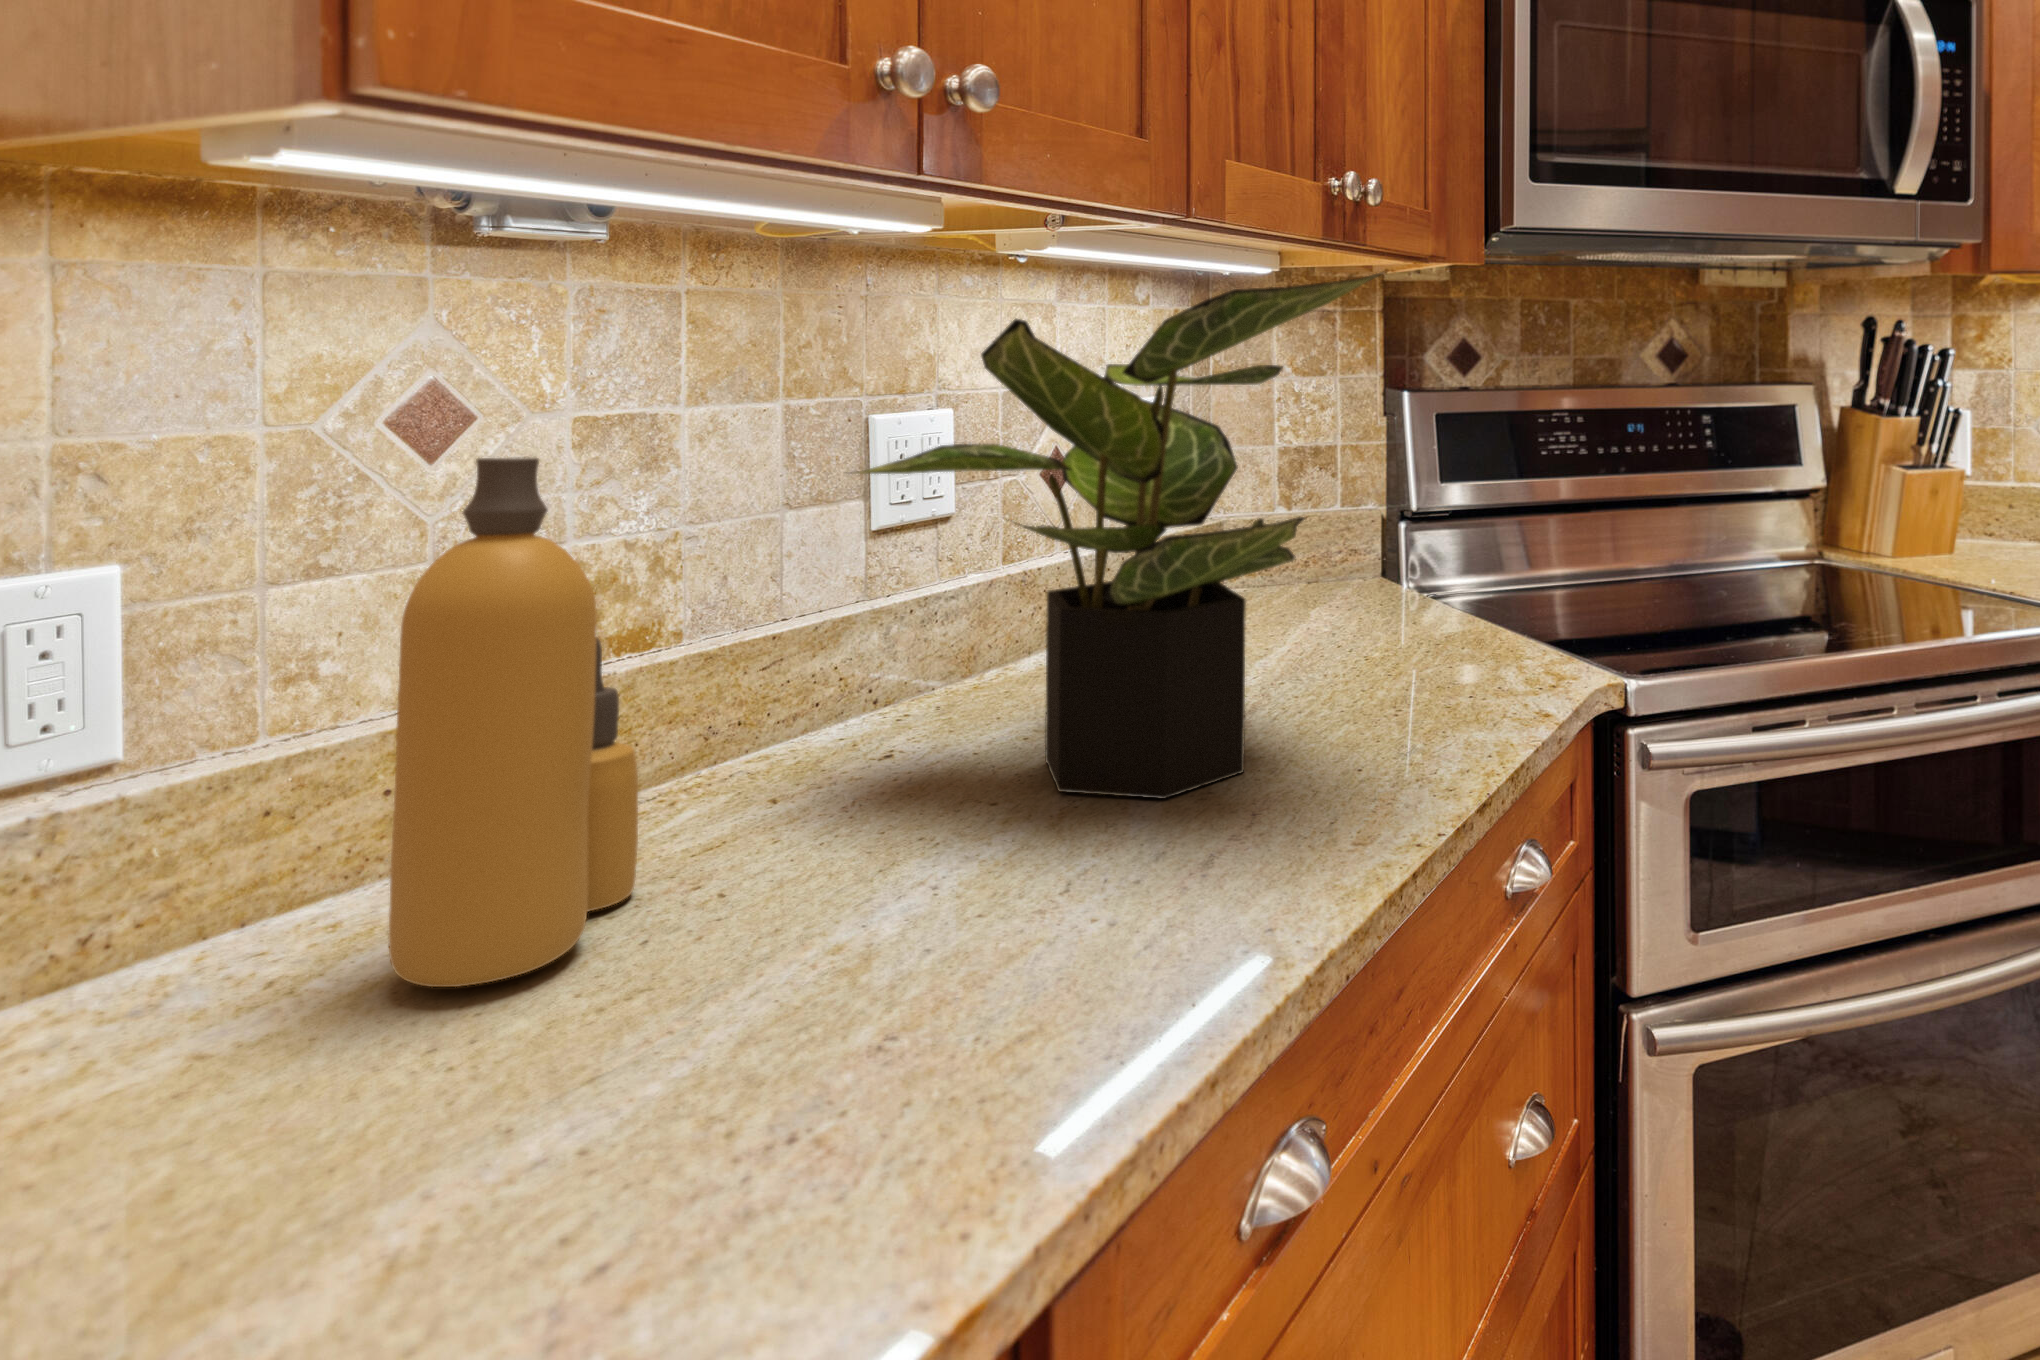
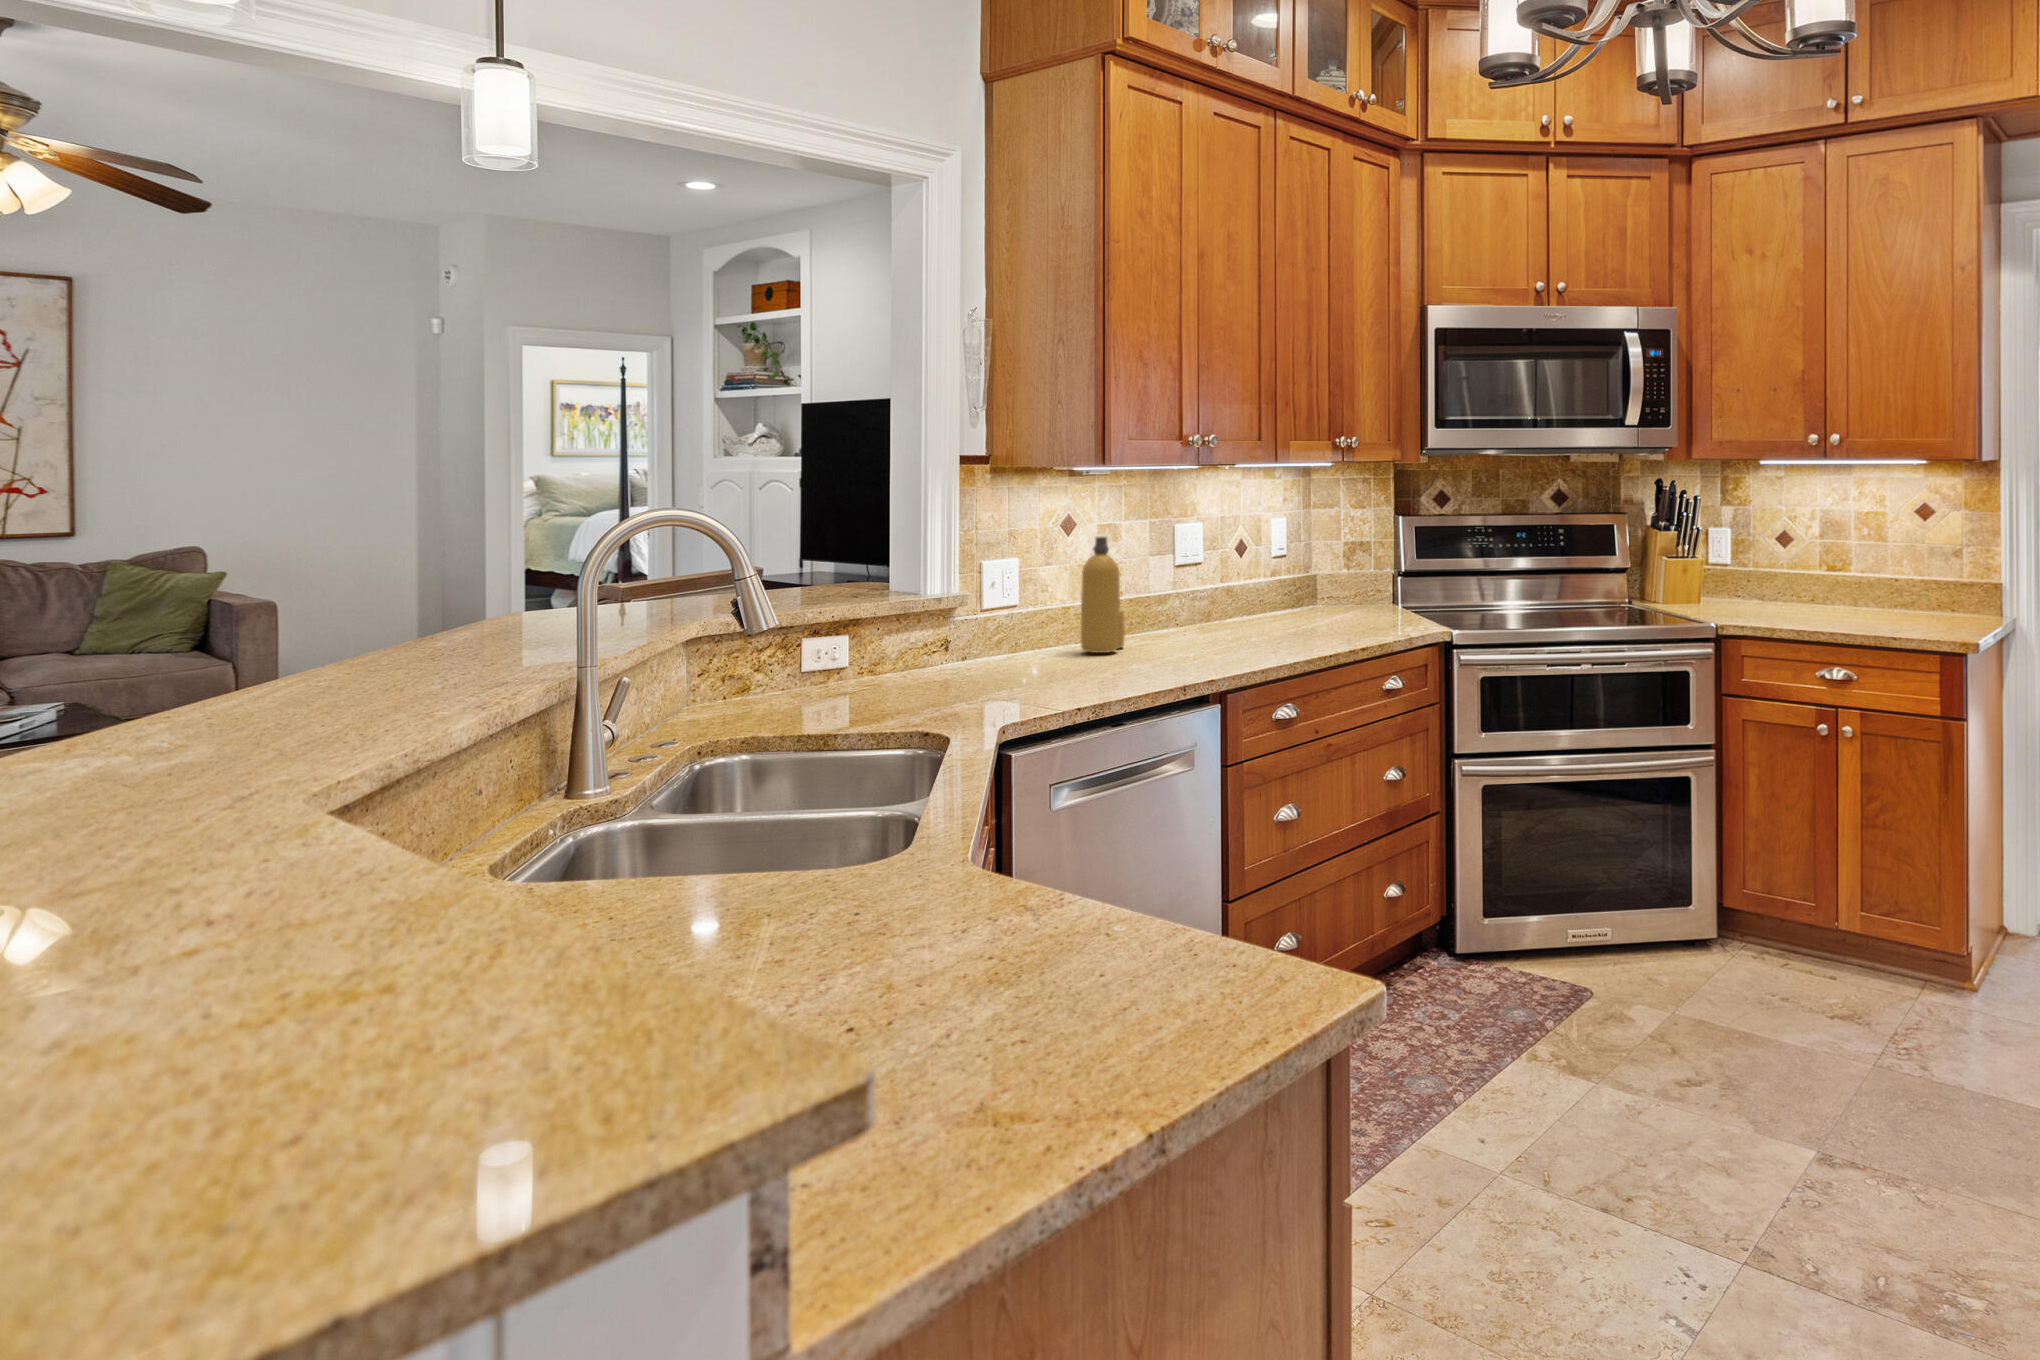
potted plant: present [855,272,1383,799] -> none [1170,485,1326,642]

